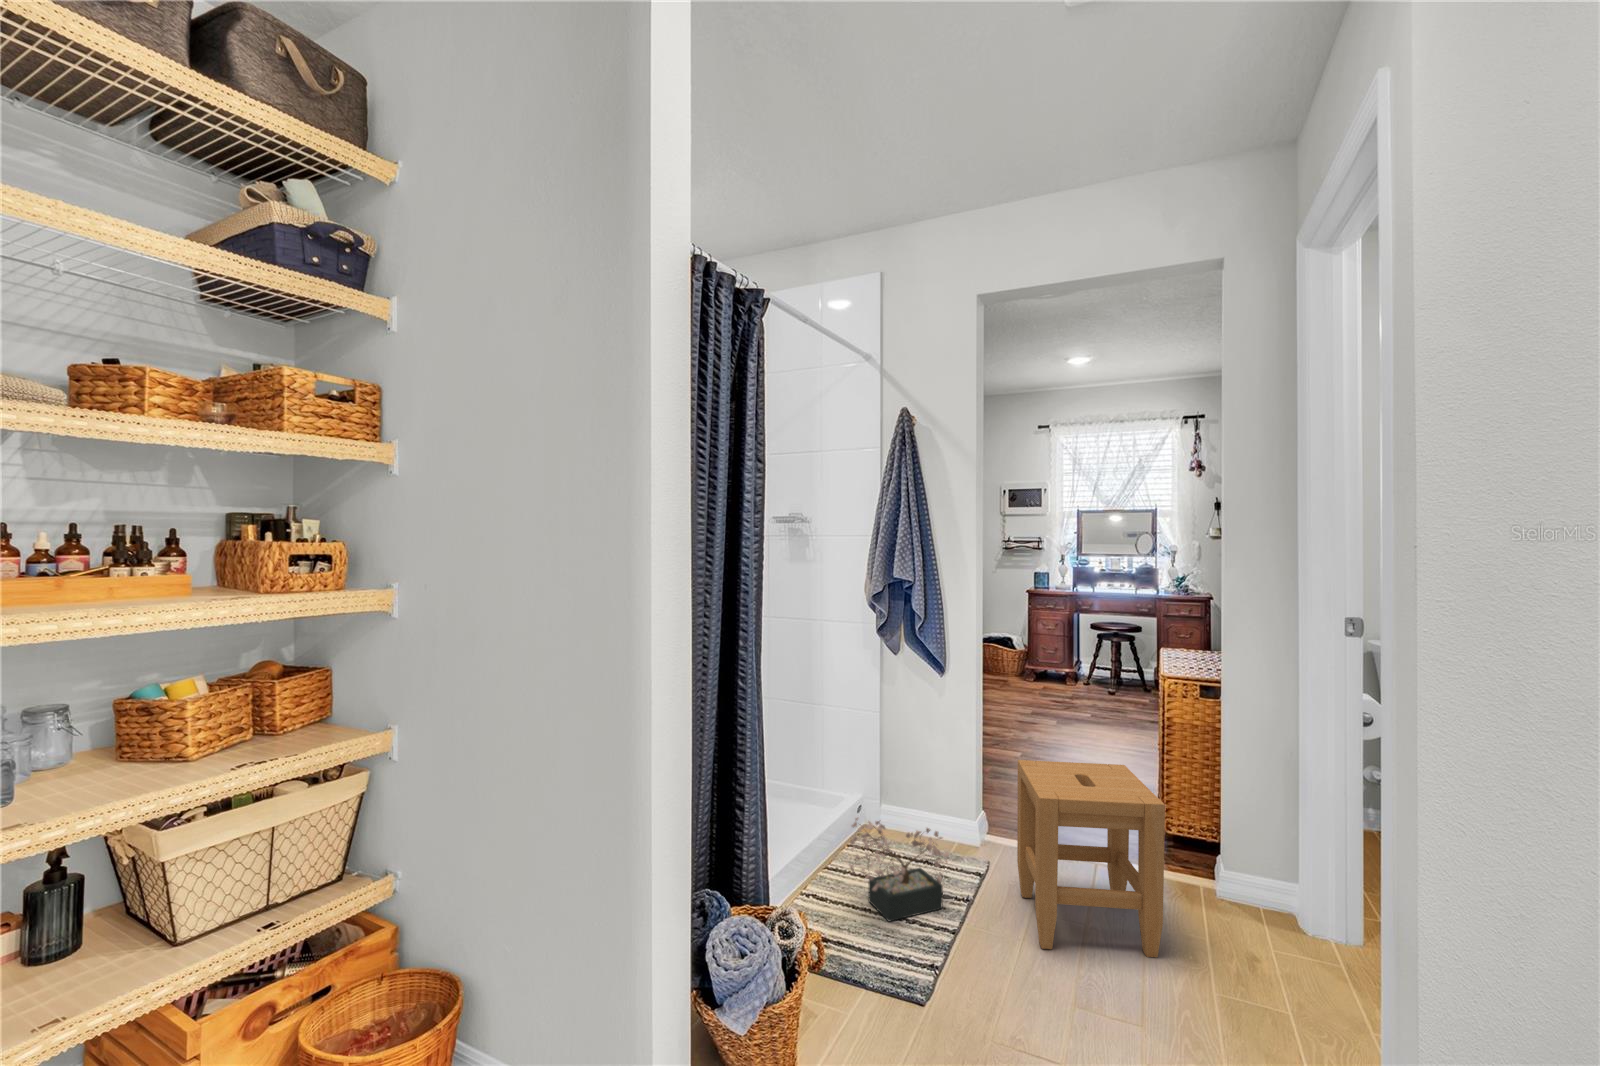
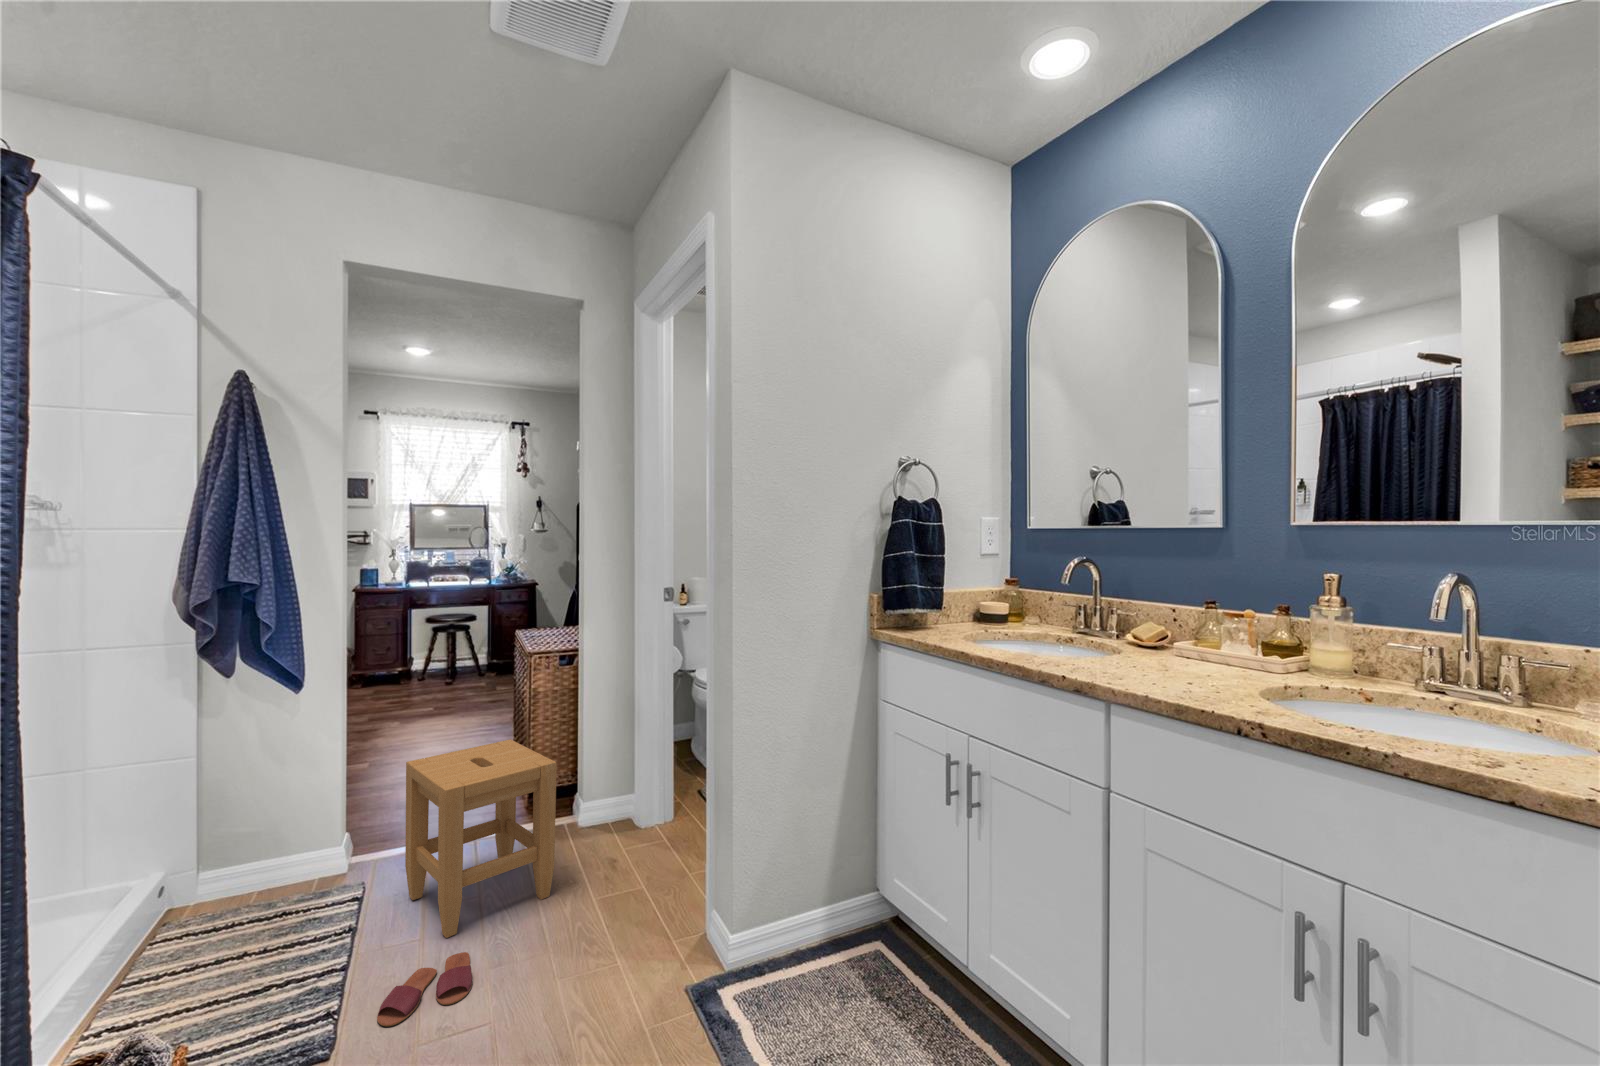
decorative plant: present [850,818,949,921] -> none [177,868,326,1000]
slippers: none [966,965,1057,1017] -> present [377,952,473,1026]

